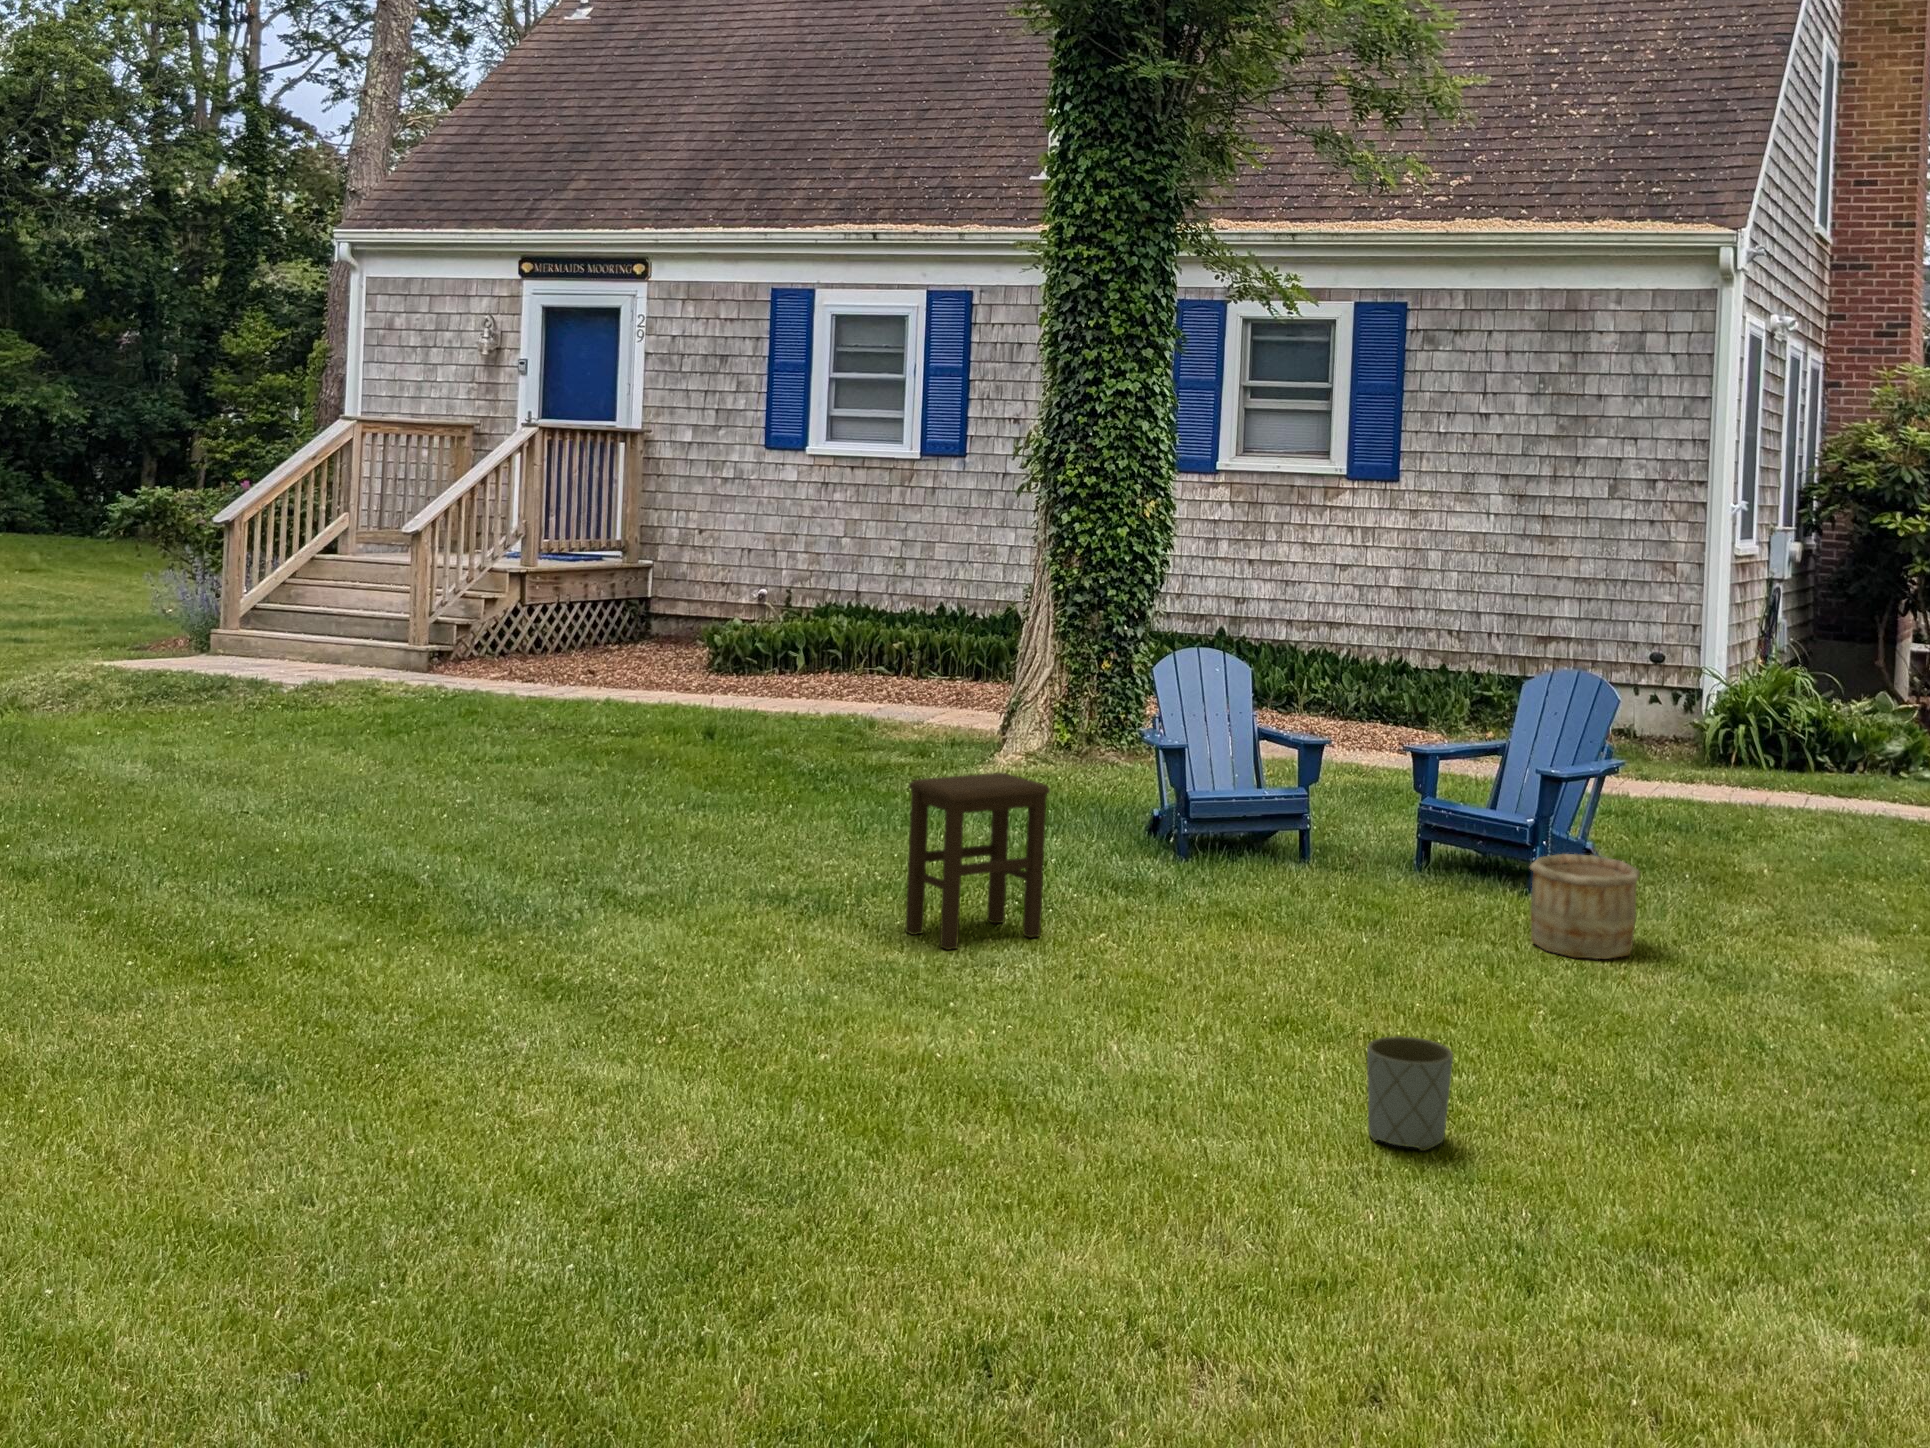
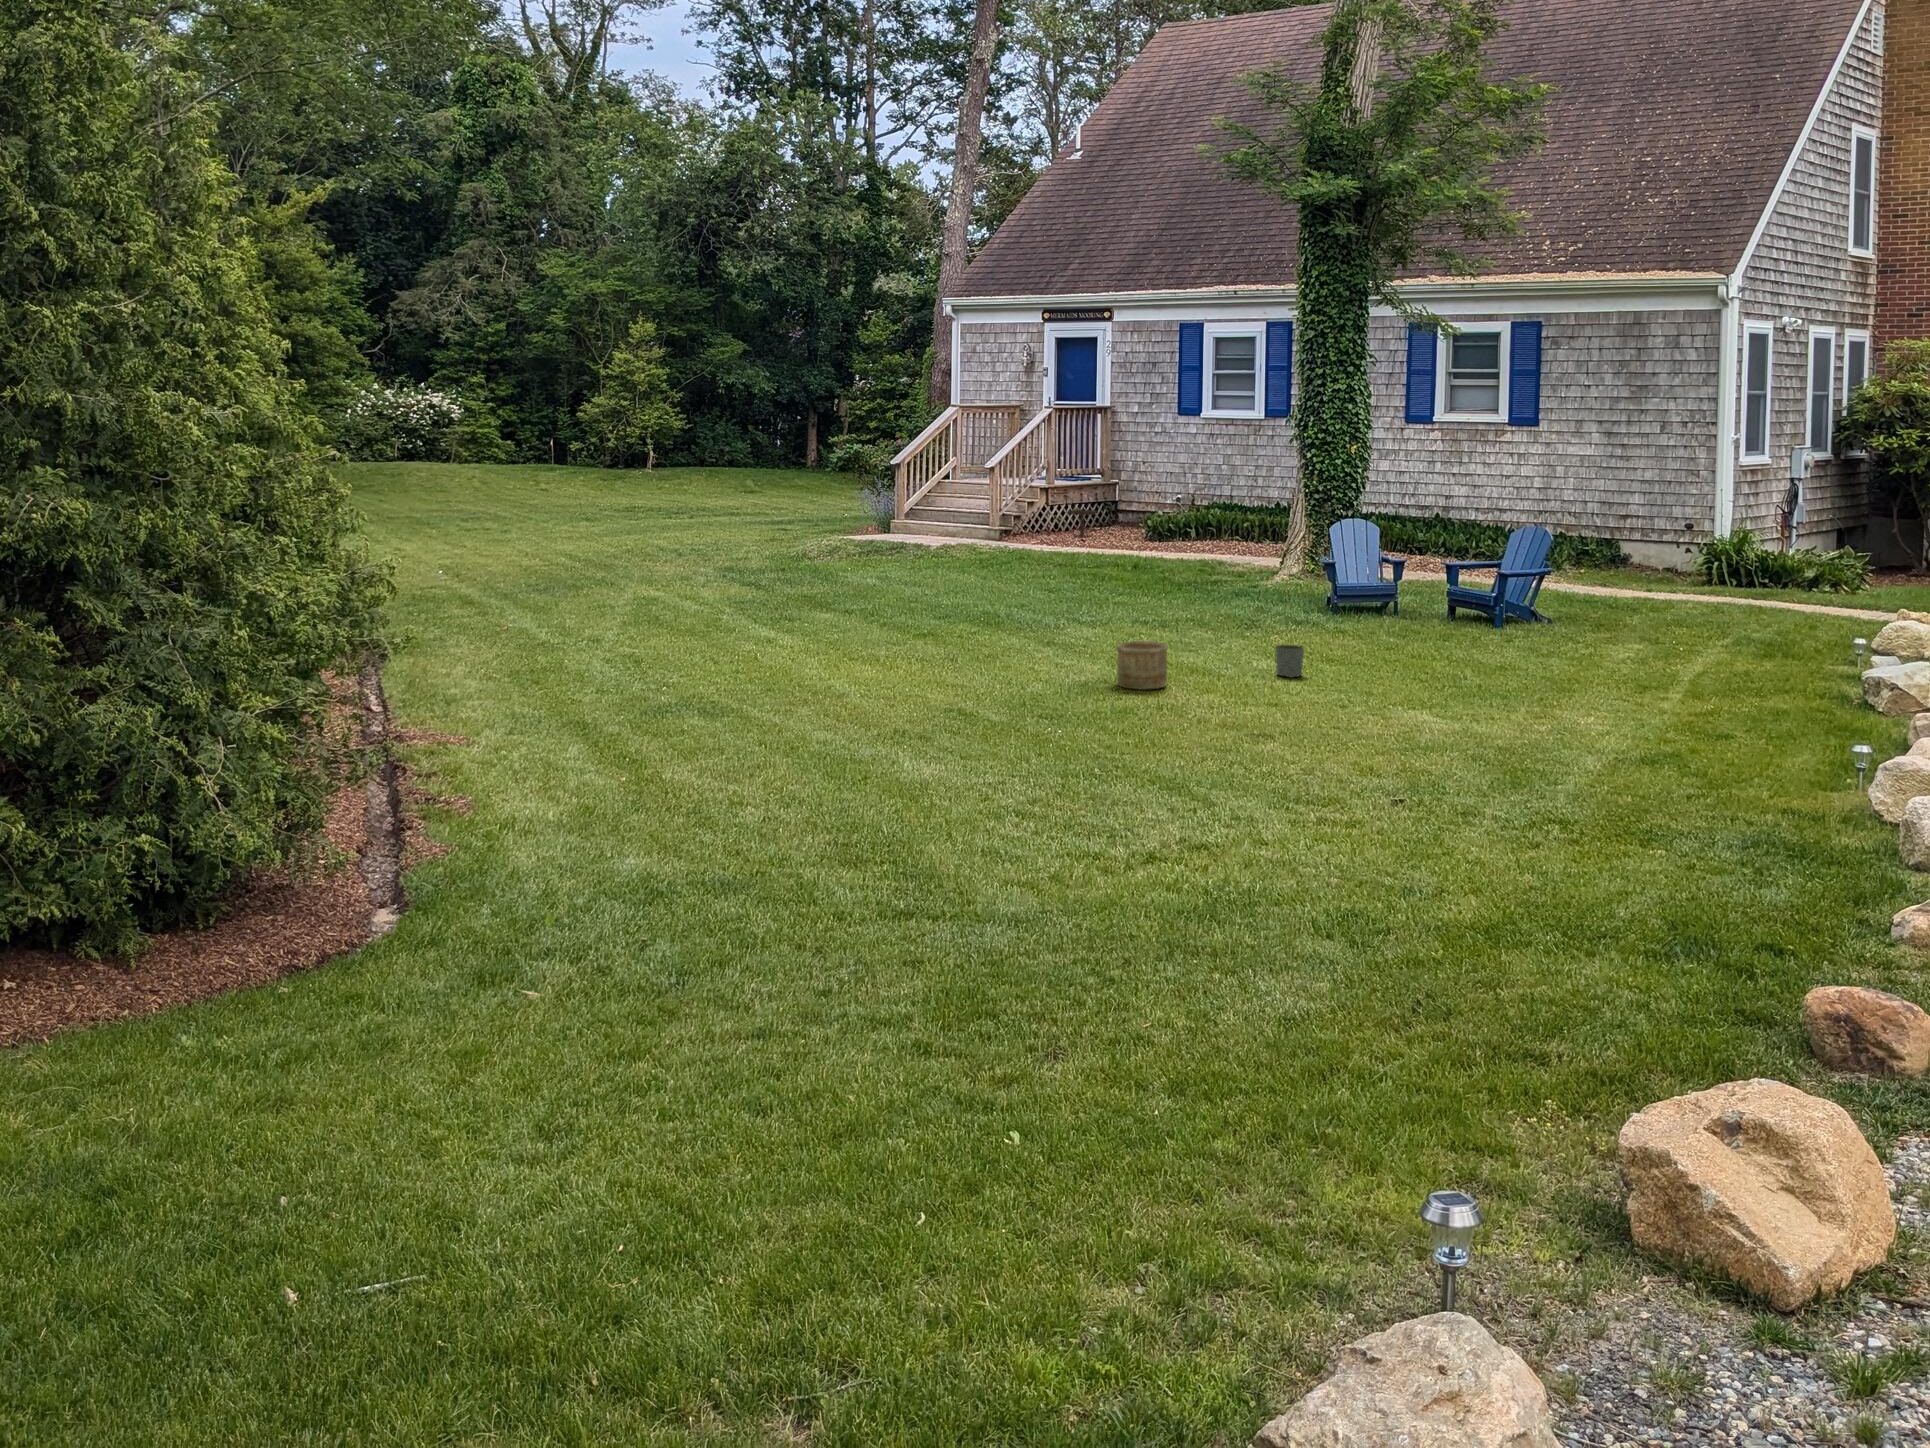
side table: none [580,612,642,723] -> present [1068,508,1097,538]
stool: present [905,773,1050,950] -> none [1165,569,1220,634]
wooden bucket: present [1530,854,1640,959] -> present [1116,641,1168,690]

